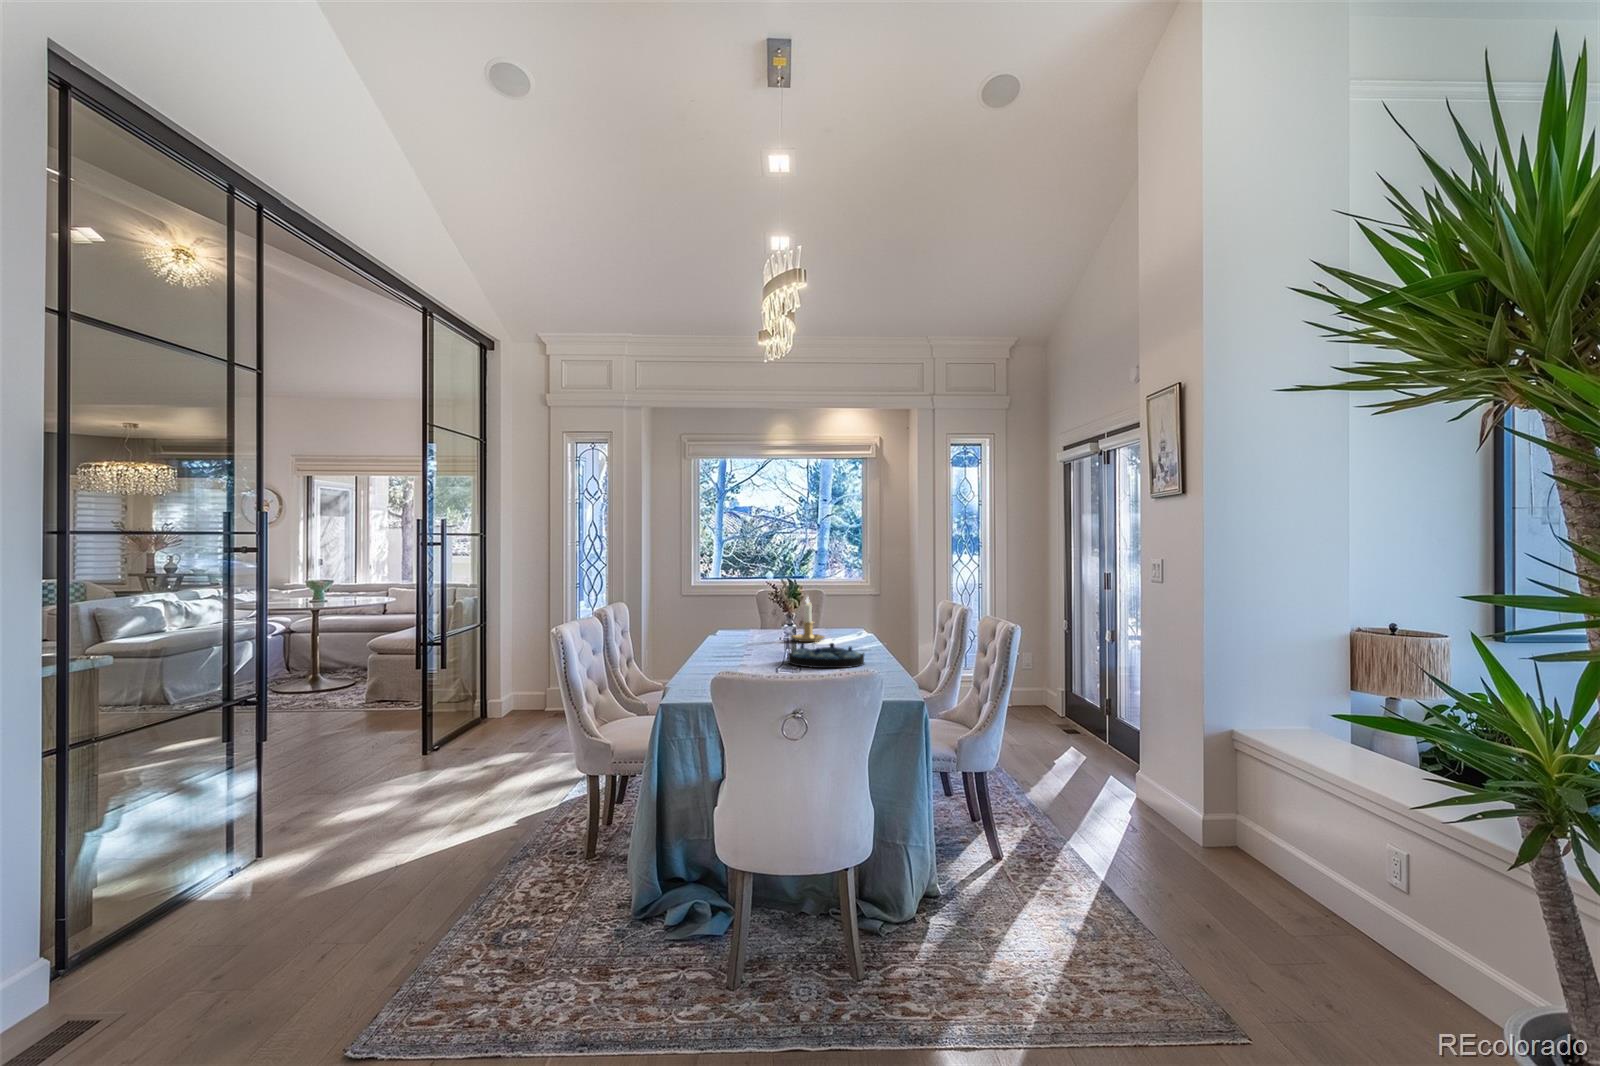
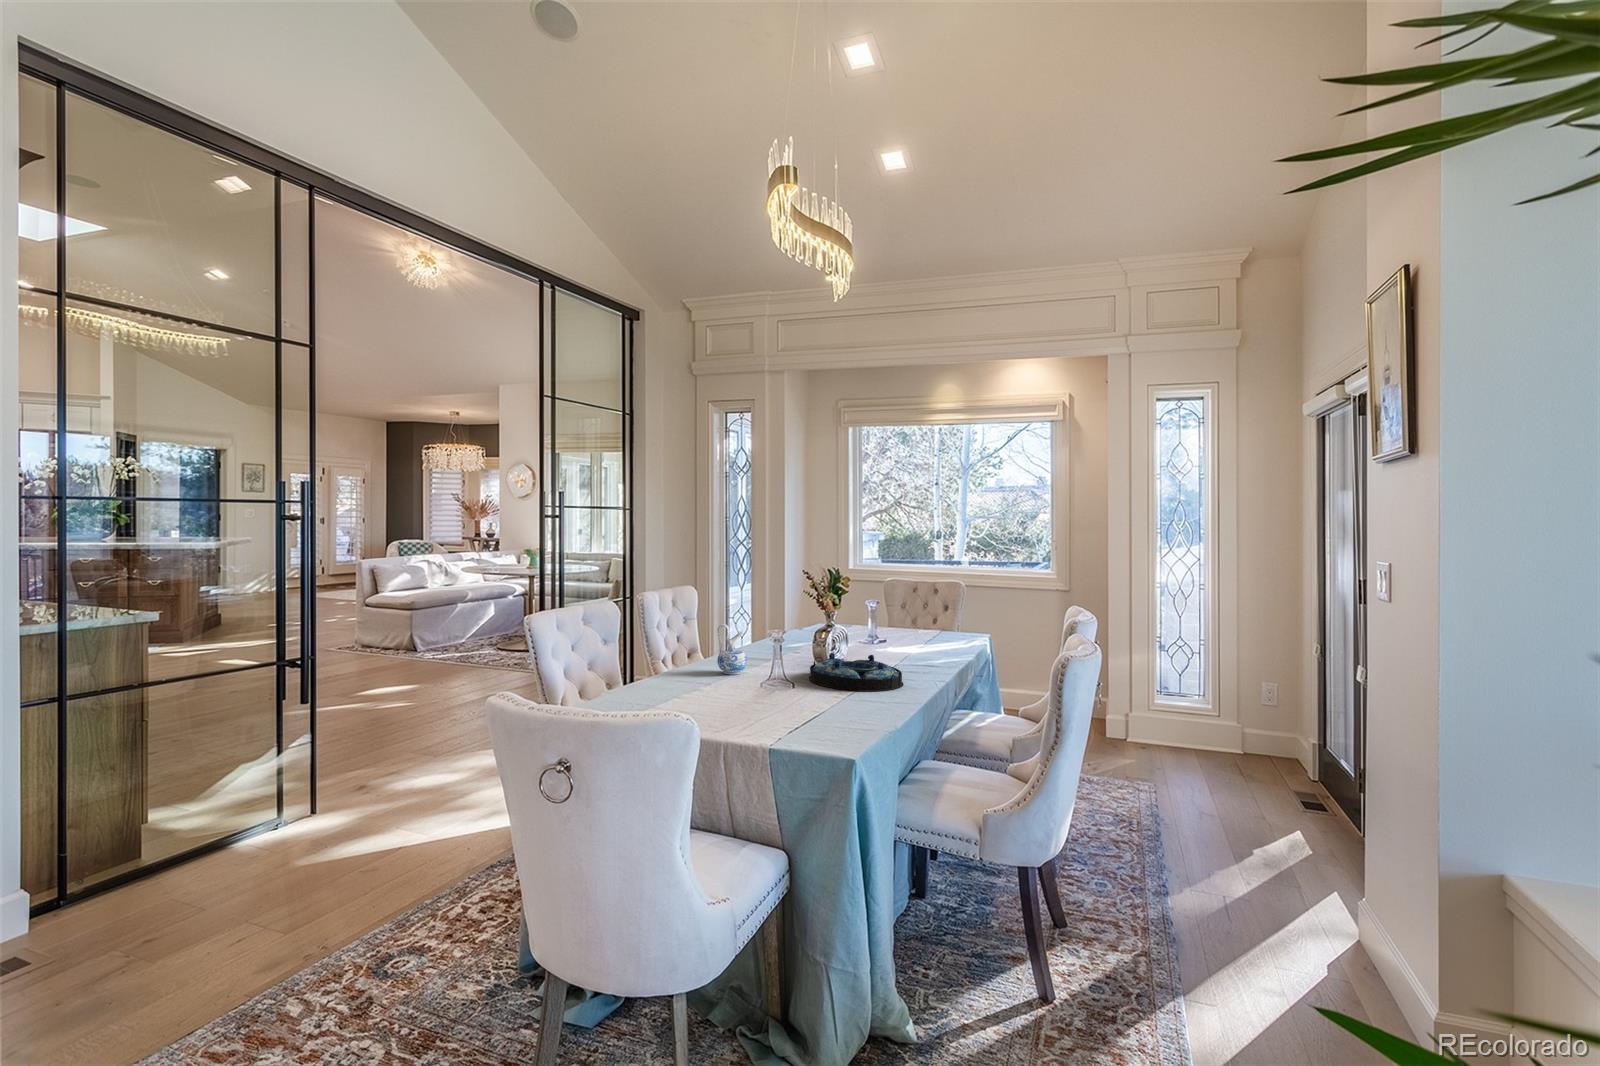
candlestick: present [792,597,824,642] -> none [874,589,914,650]
ceramic pitcher: none [712,627,736,667] -> present [717,624,747,675]

